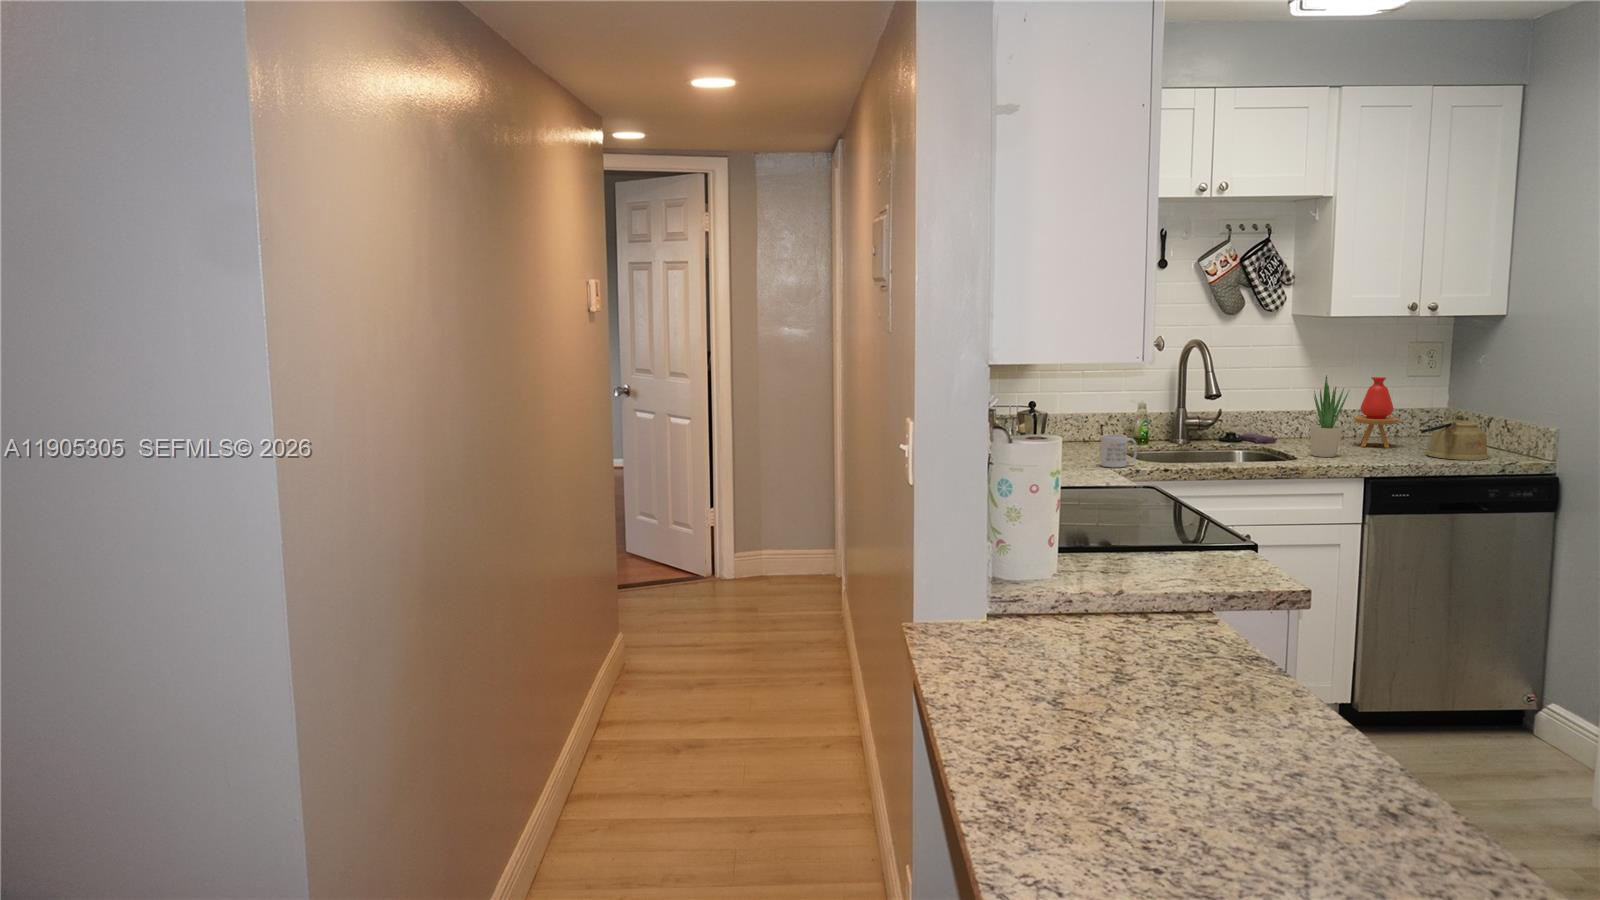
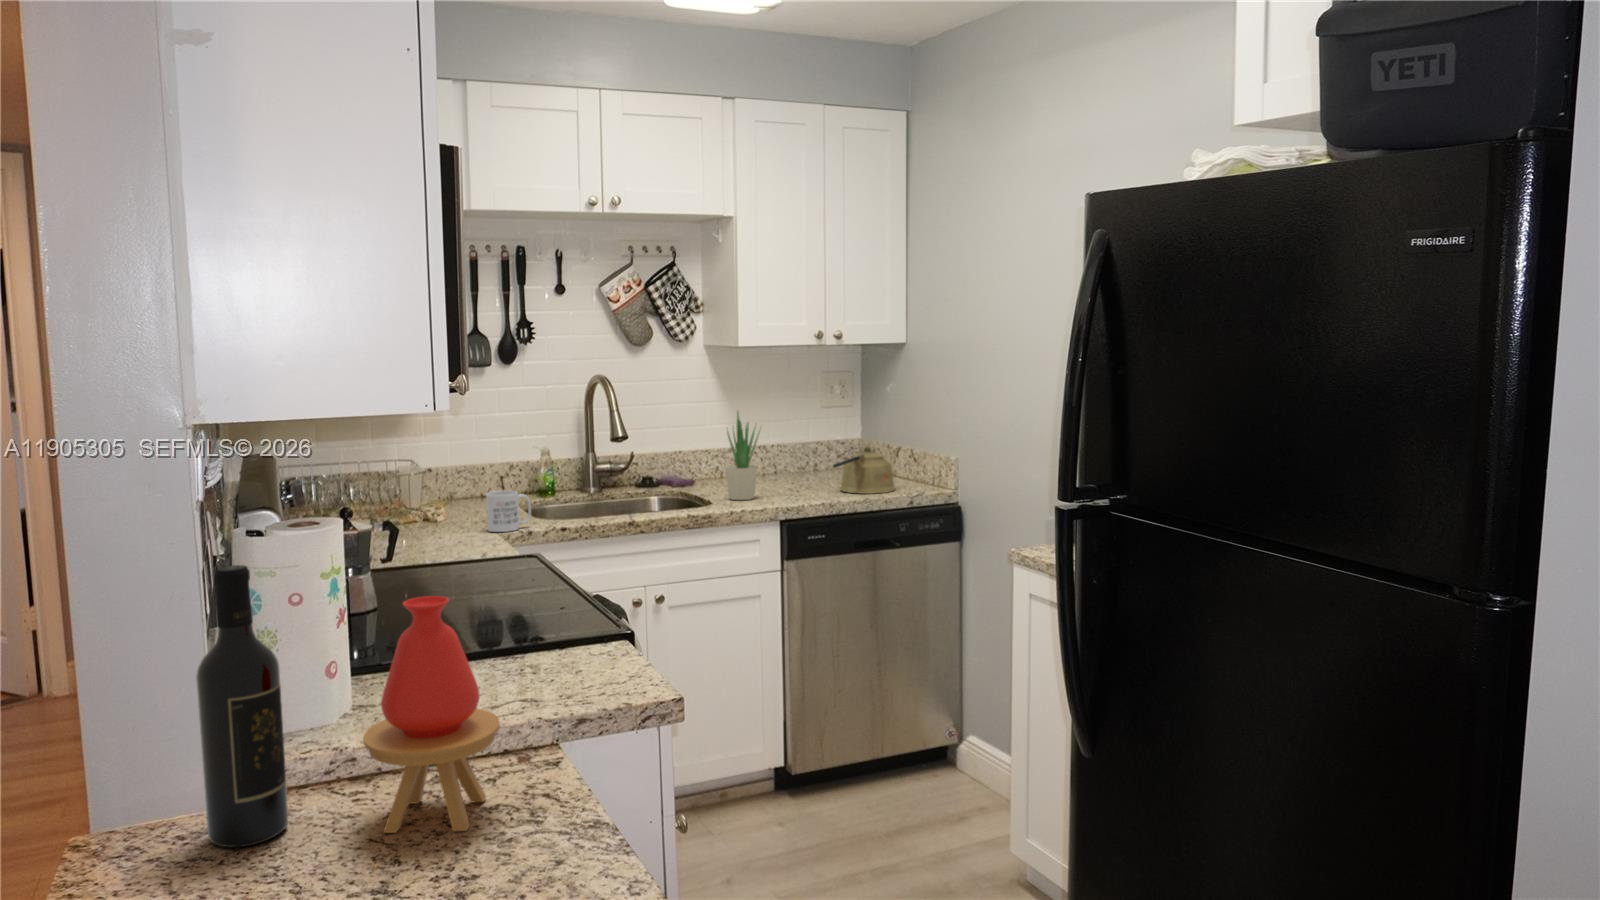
vase: present [1354,377,1399,448] -> present [363,596,500,833]
wine bottle: none [1001,463,1049,636] -> present [196,565,288,847]

